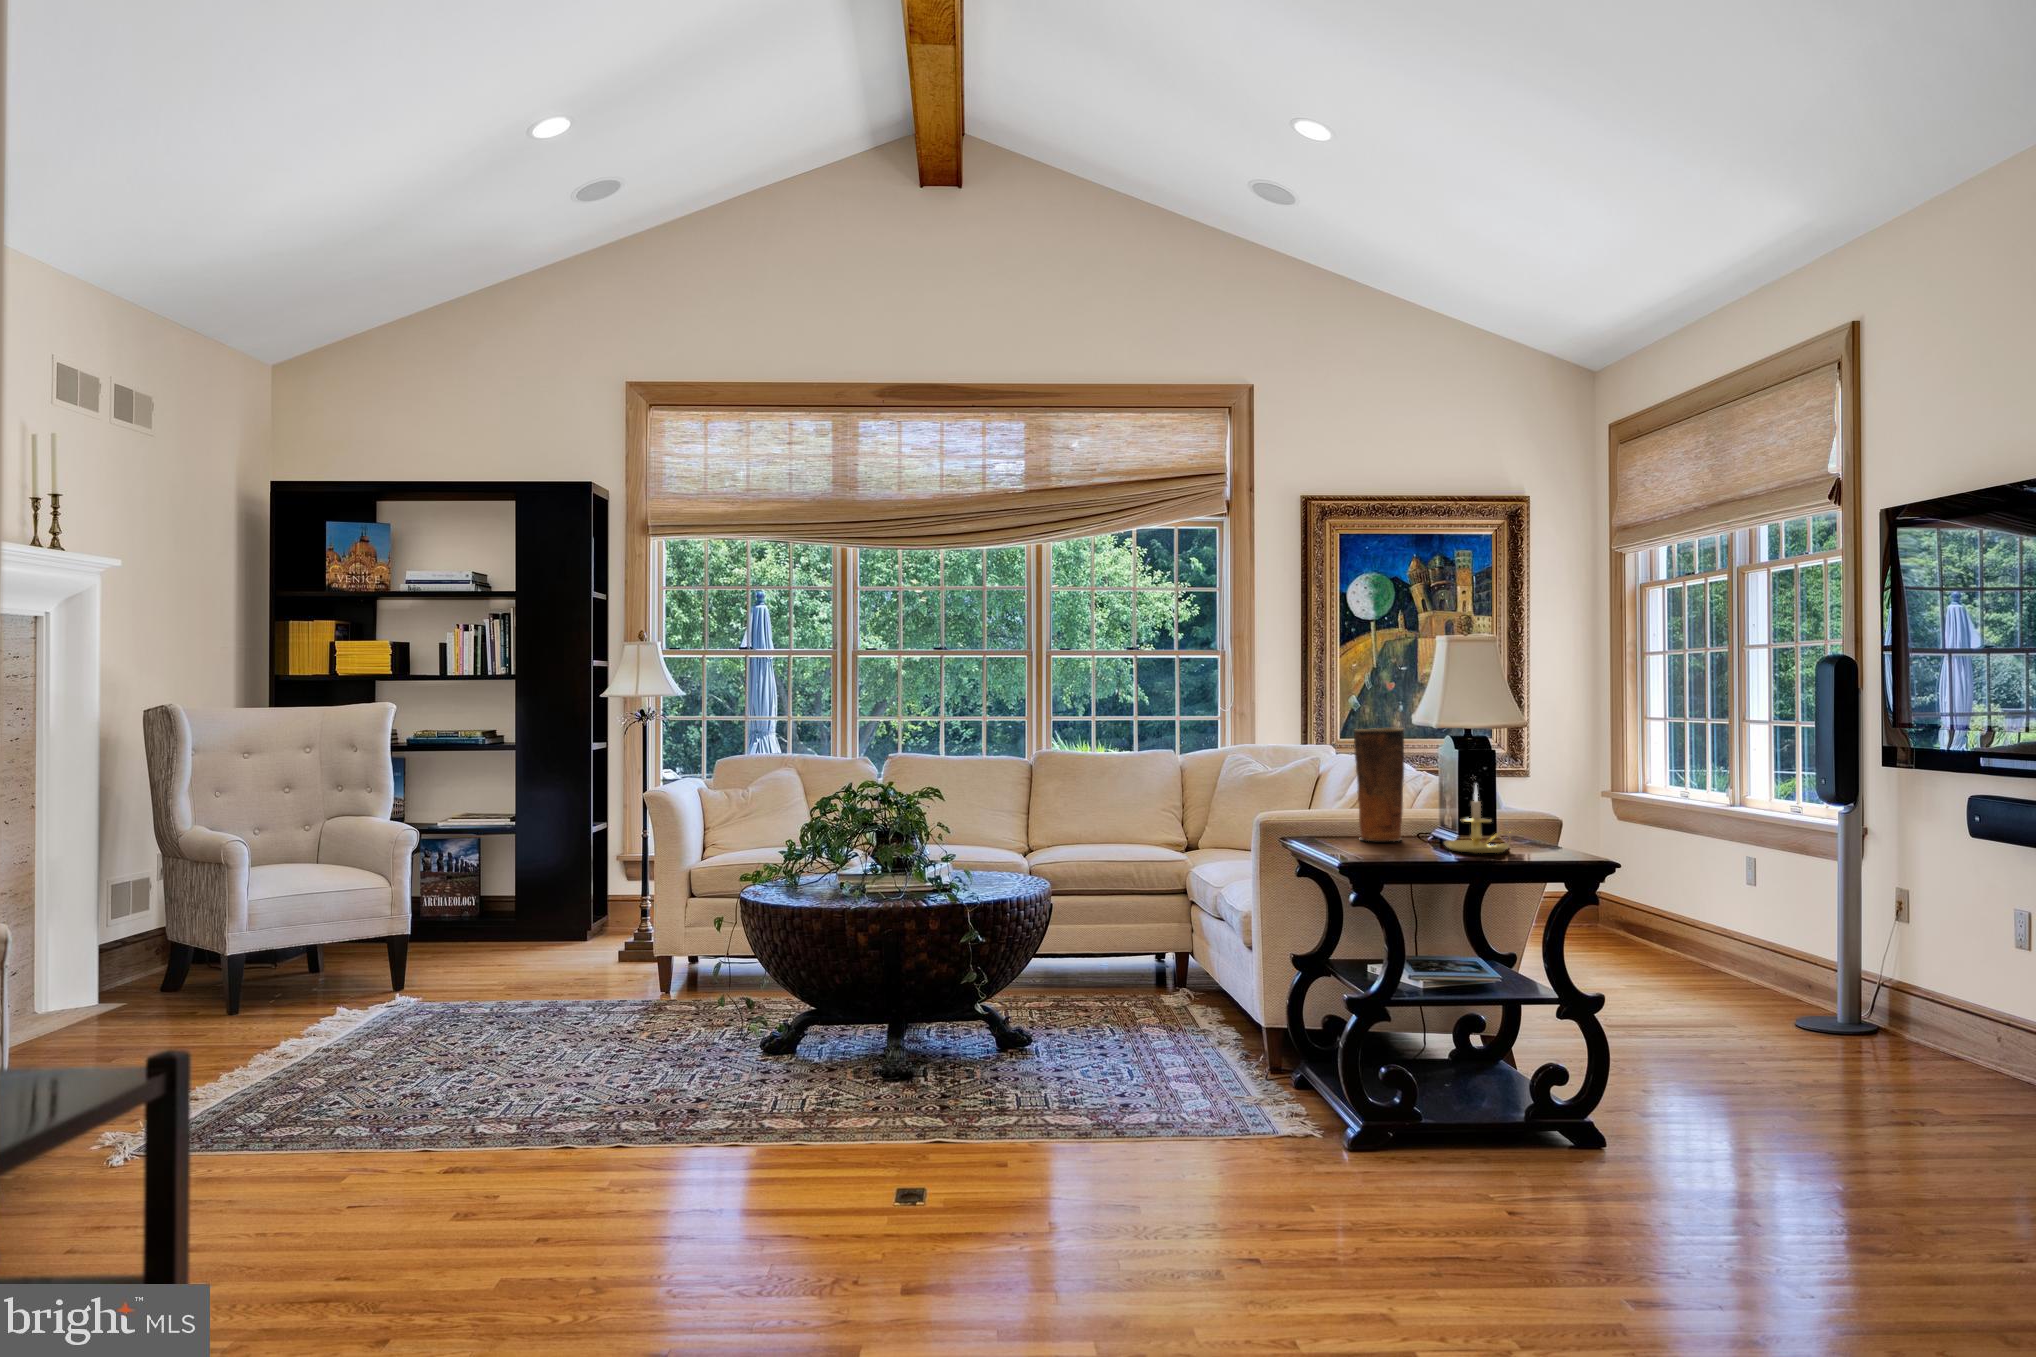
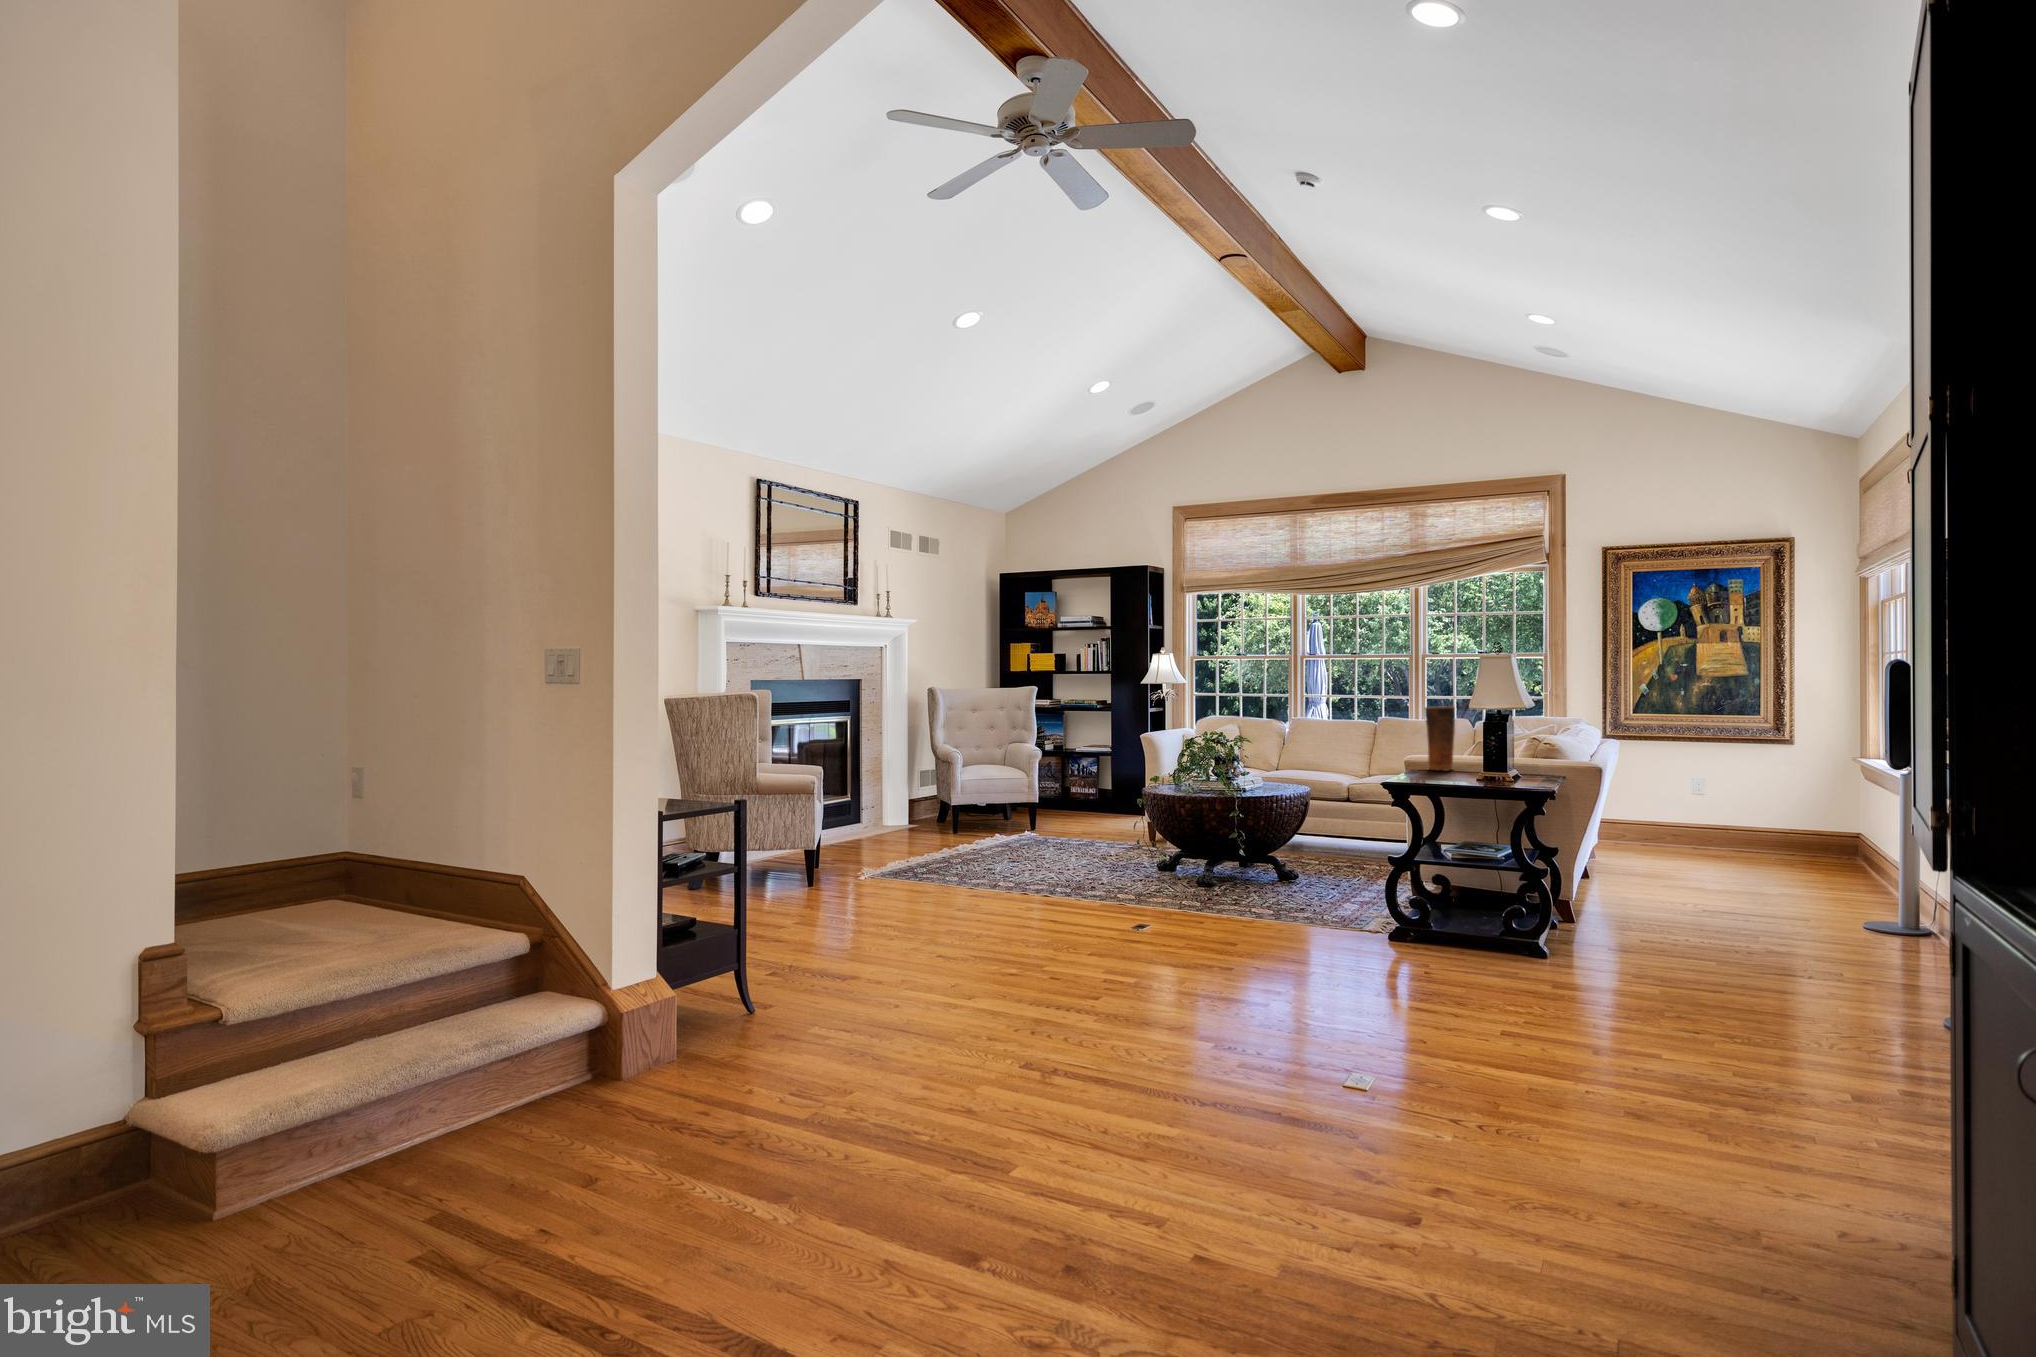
candle holder: present [1444,785,1514,853] -> none [1463,739,1499,779]

